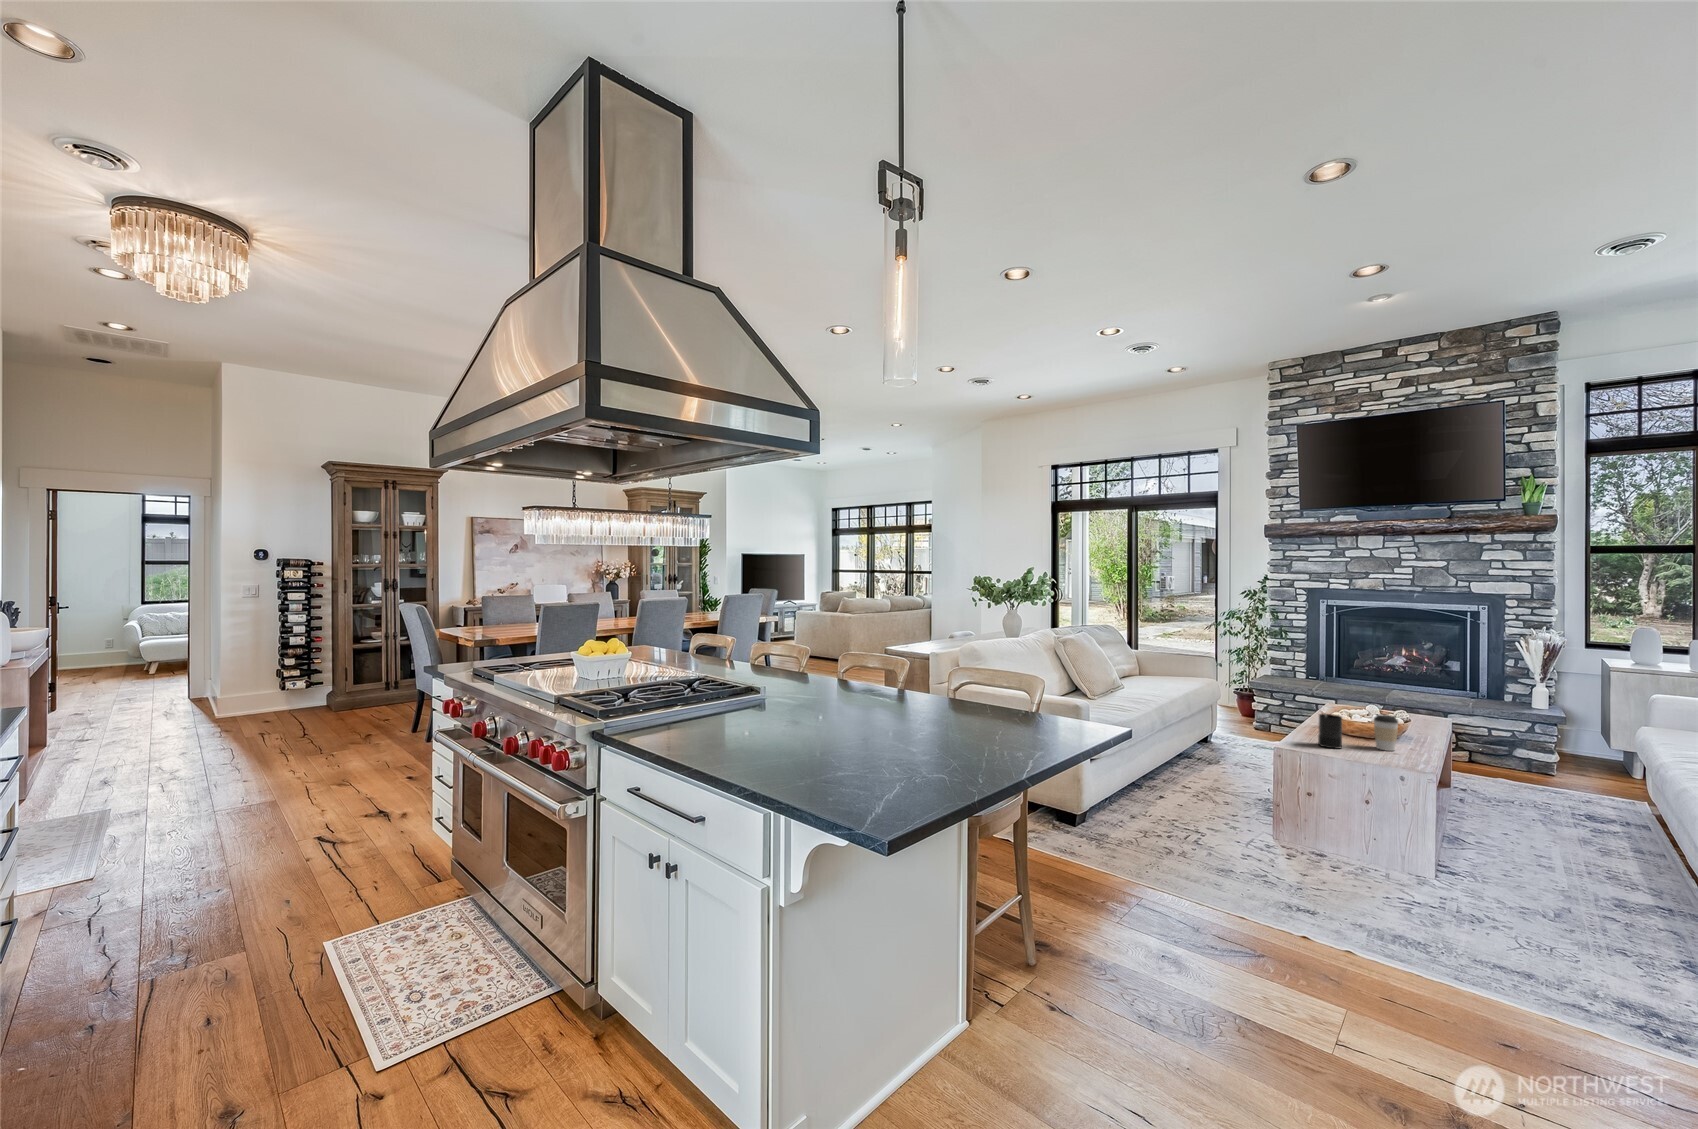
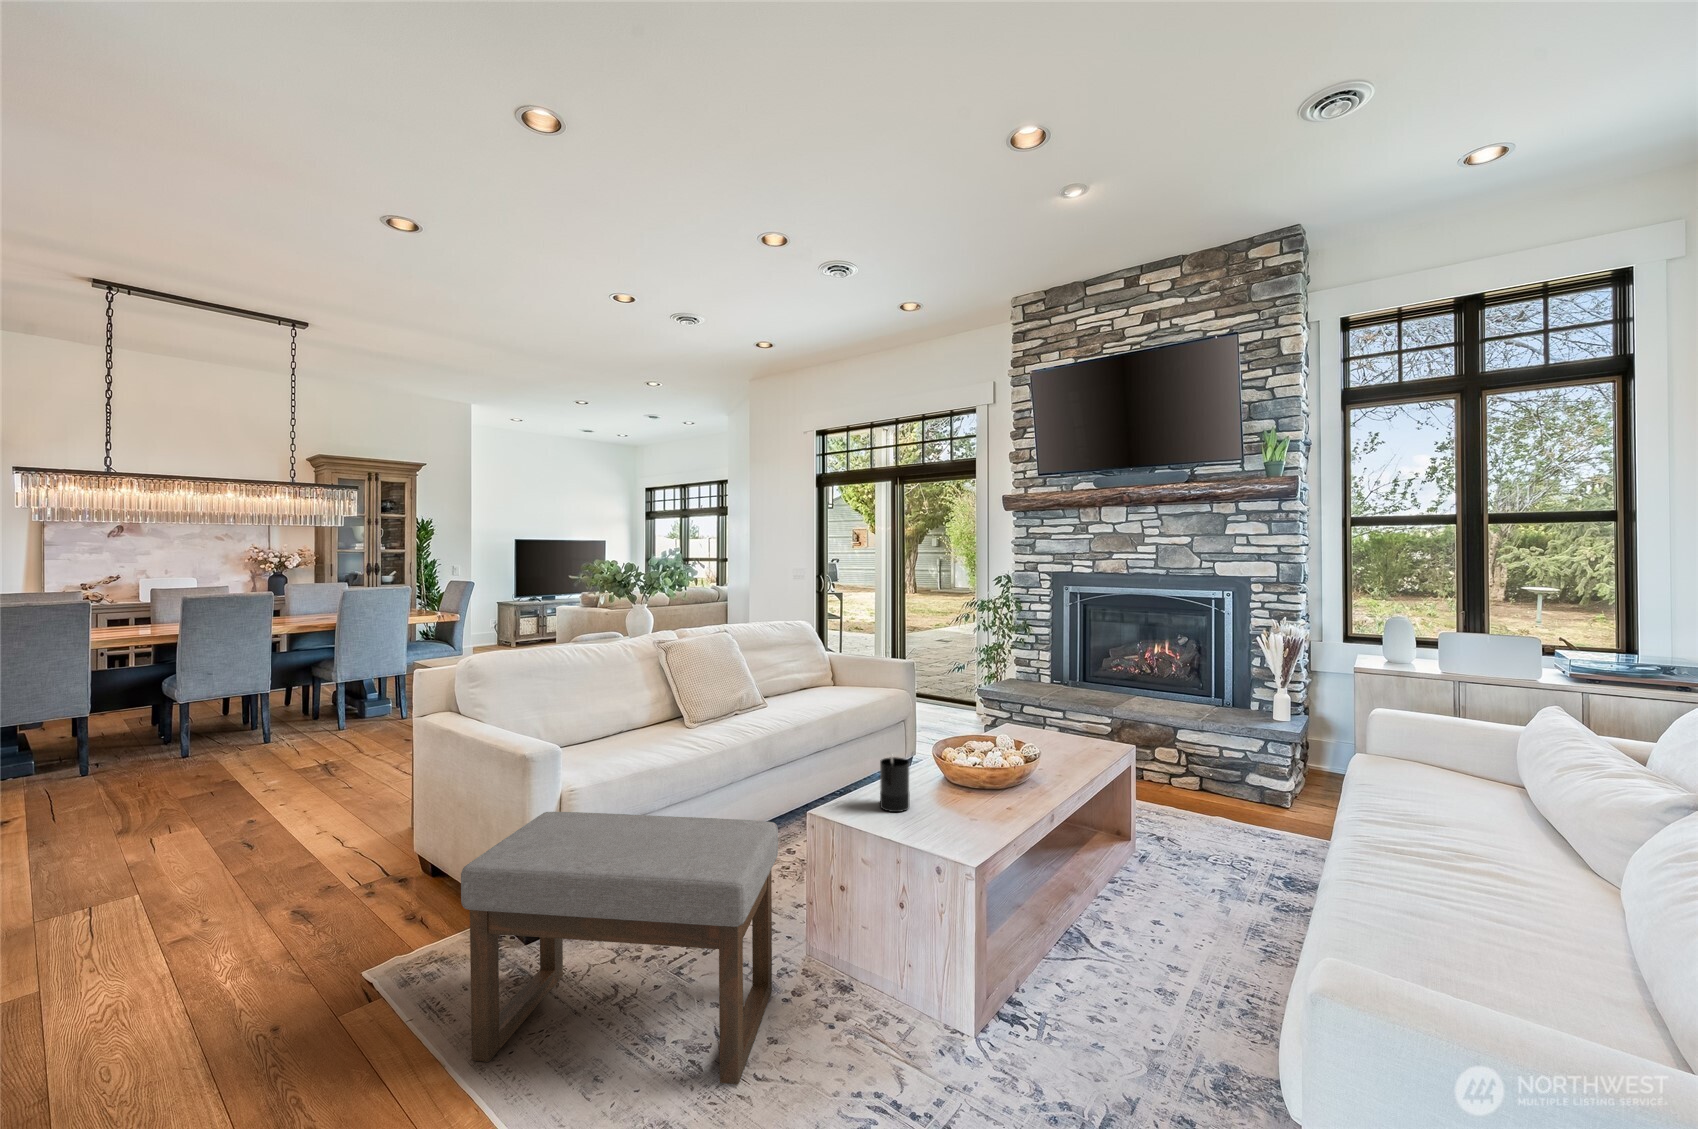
coffee cup: present [1374,714,1398,751] -> none [956,757,986,813]
ottoman: none [1110,738,1314,893] -> present [461,812,778,1085]

